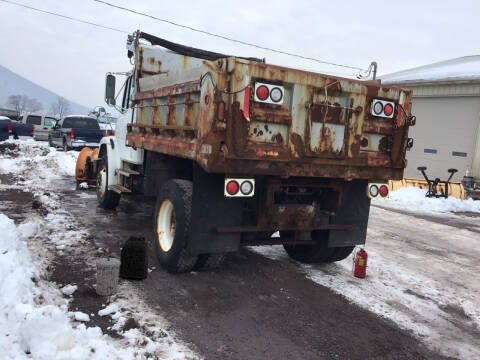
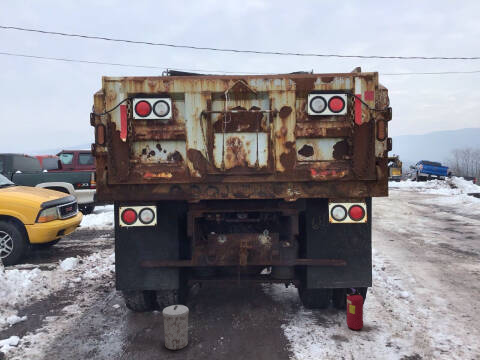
backpack: present [119,236,148,278] -> none [76,268,109,312]
trash can: present [96,258,121,296] -> present [163,305,189,350]

